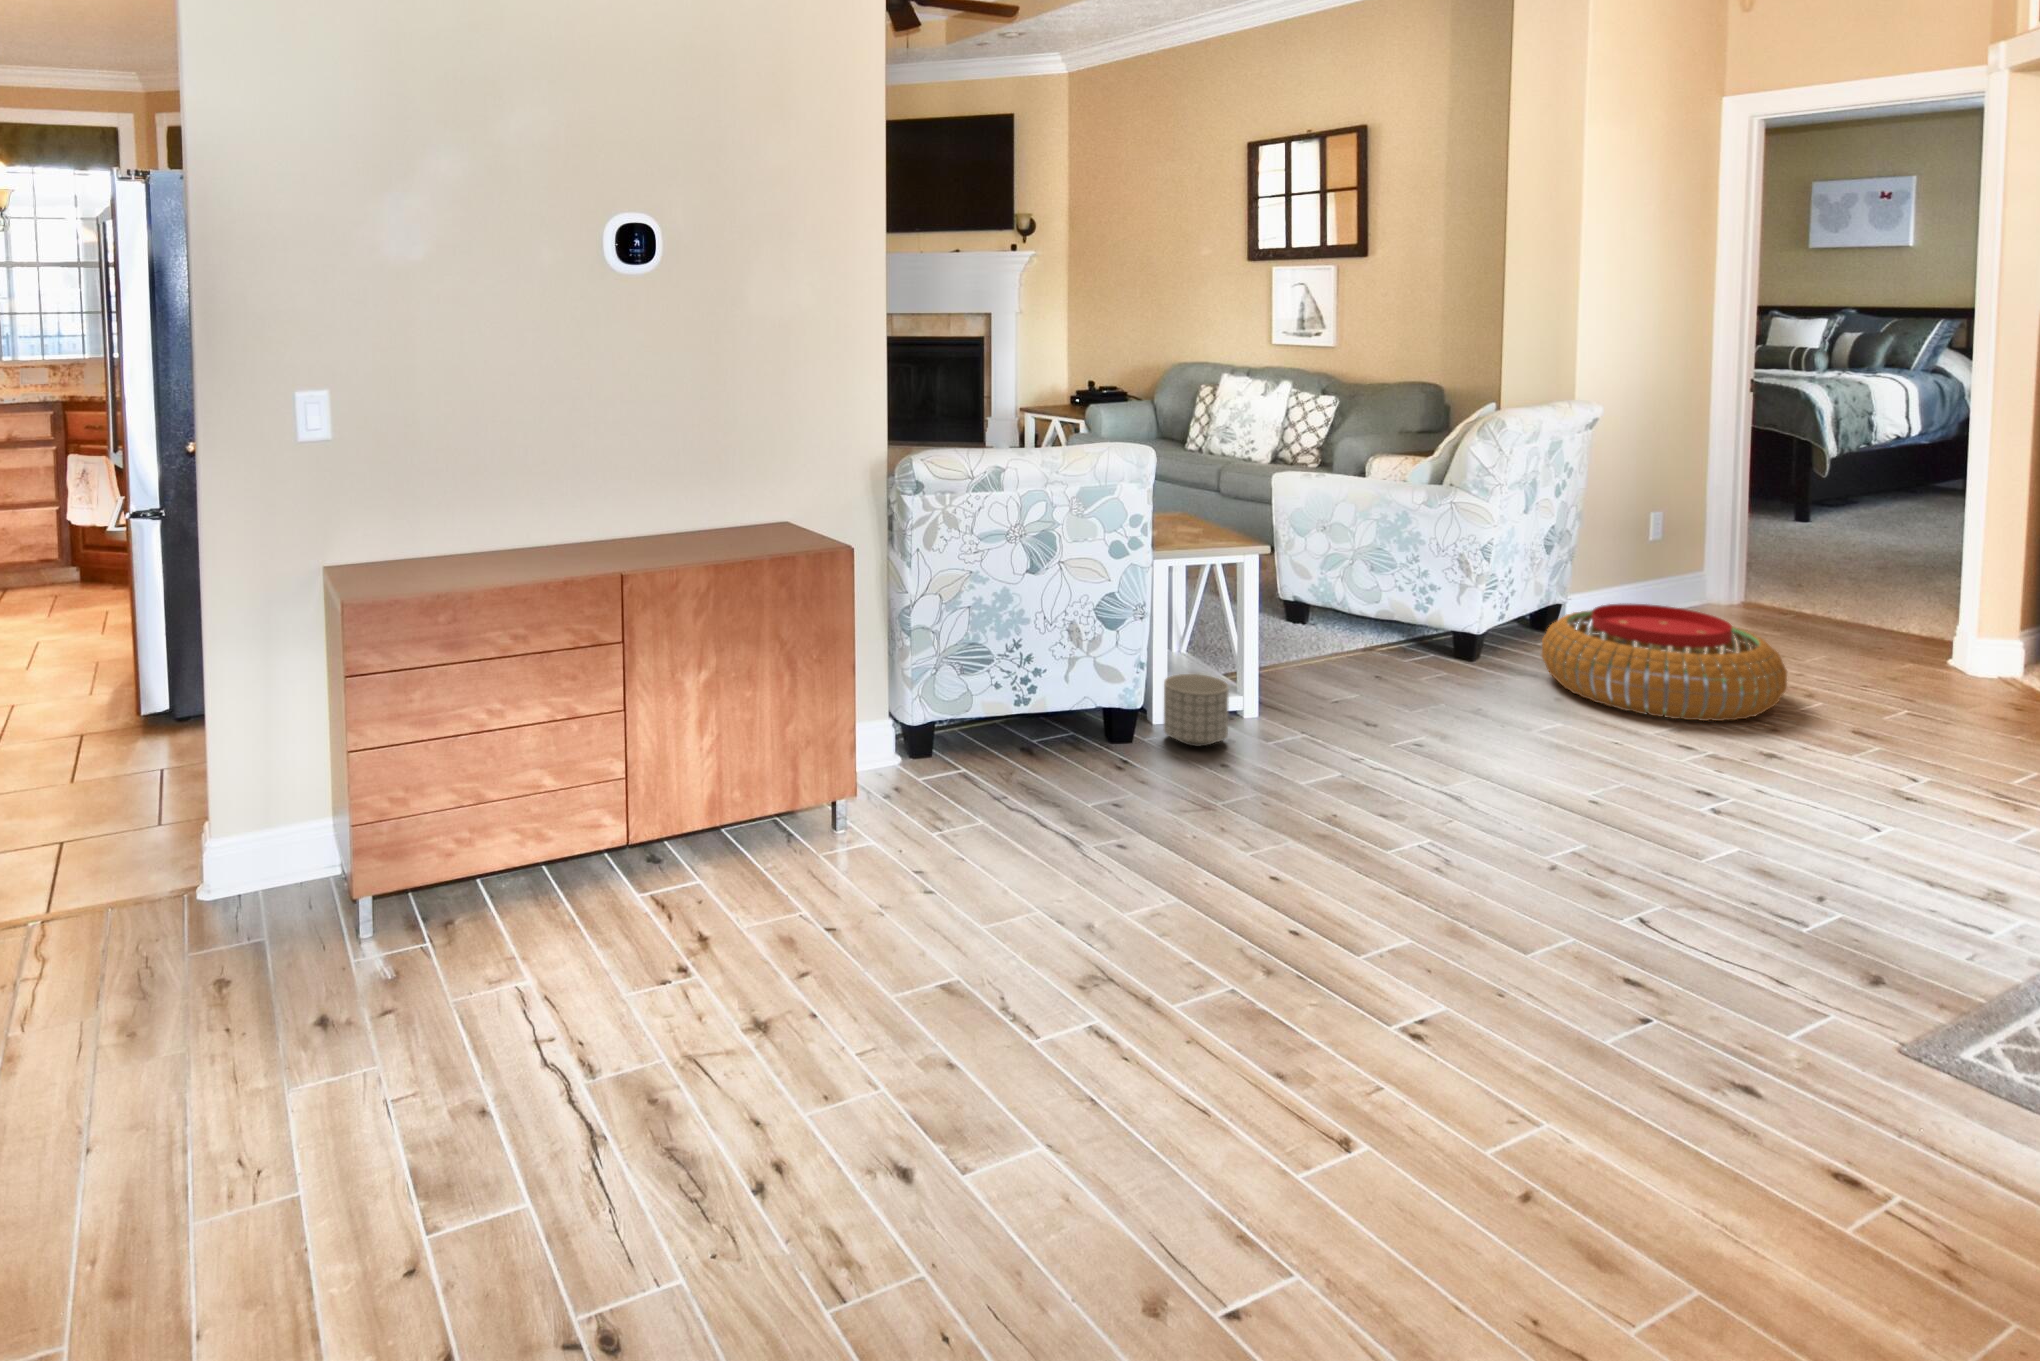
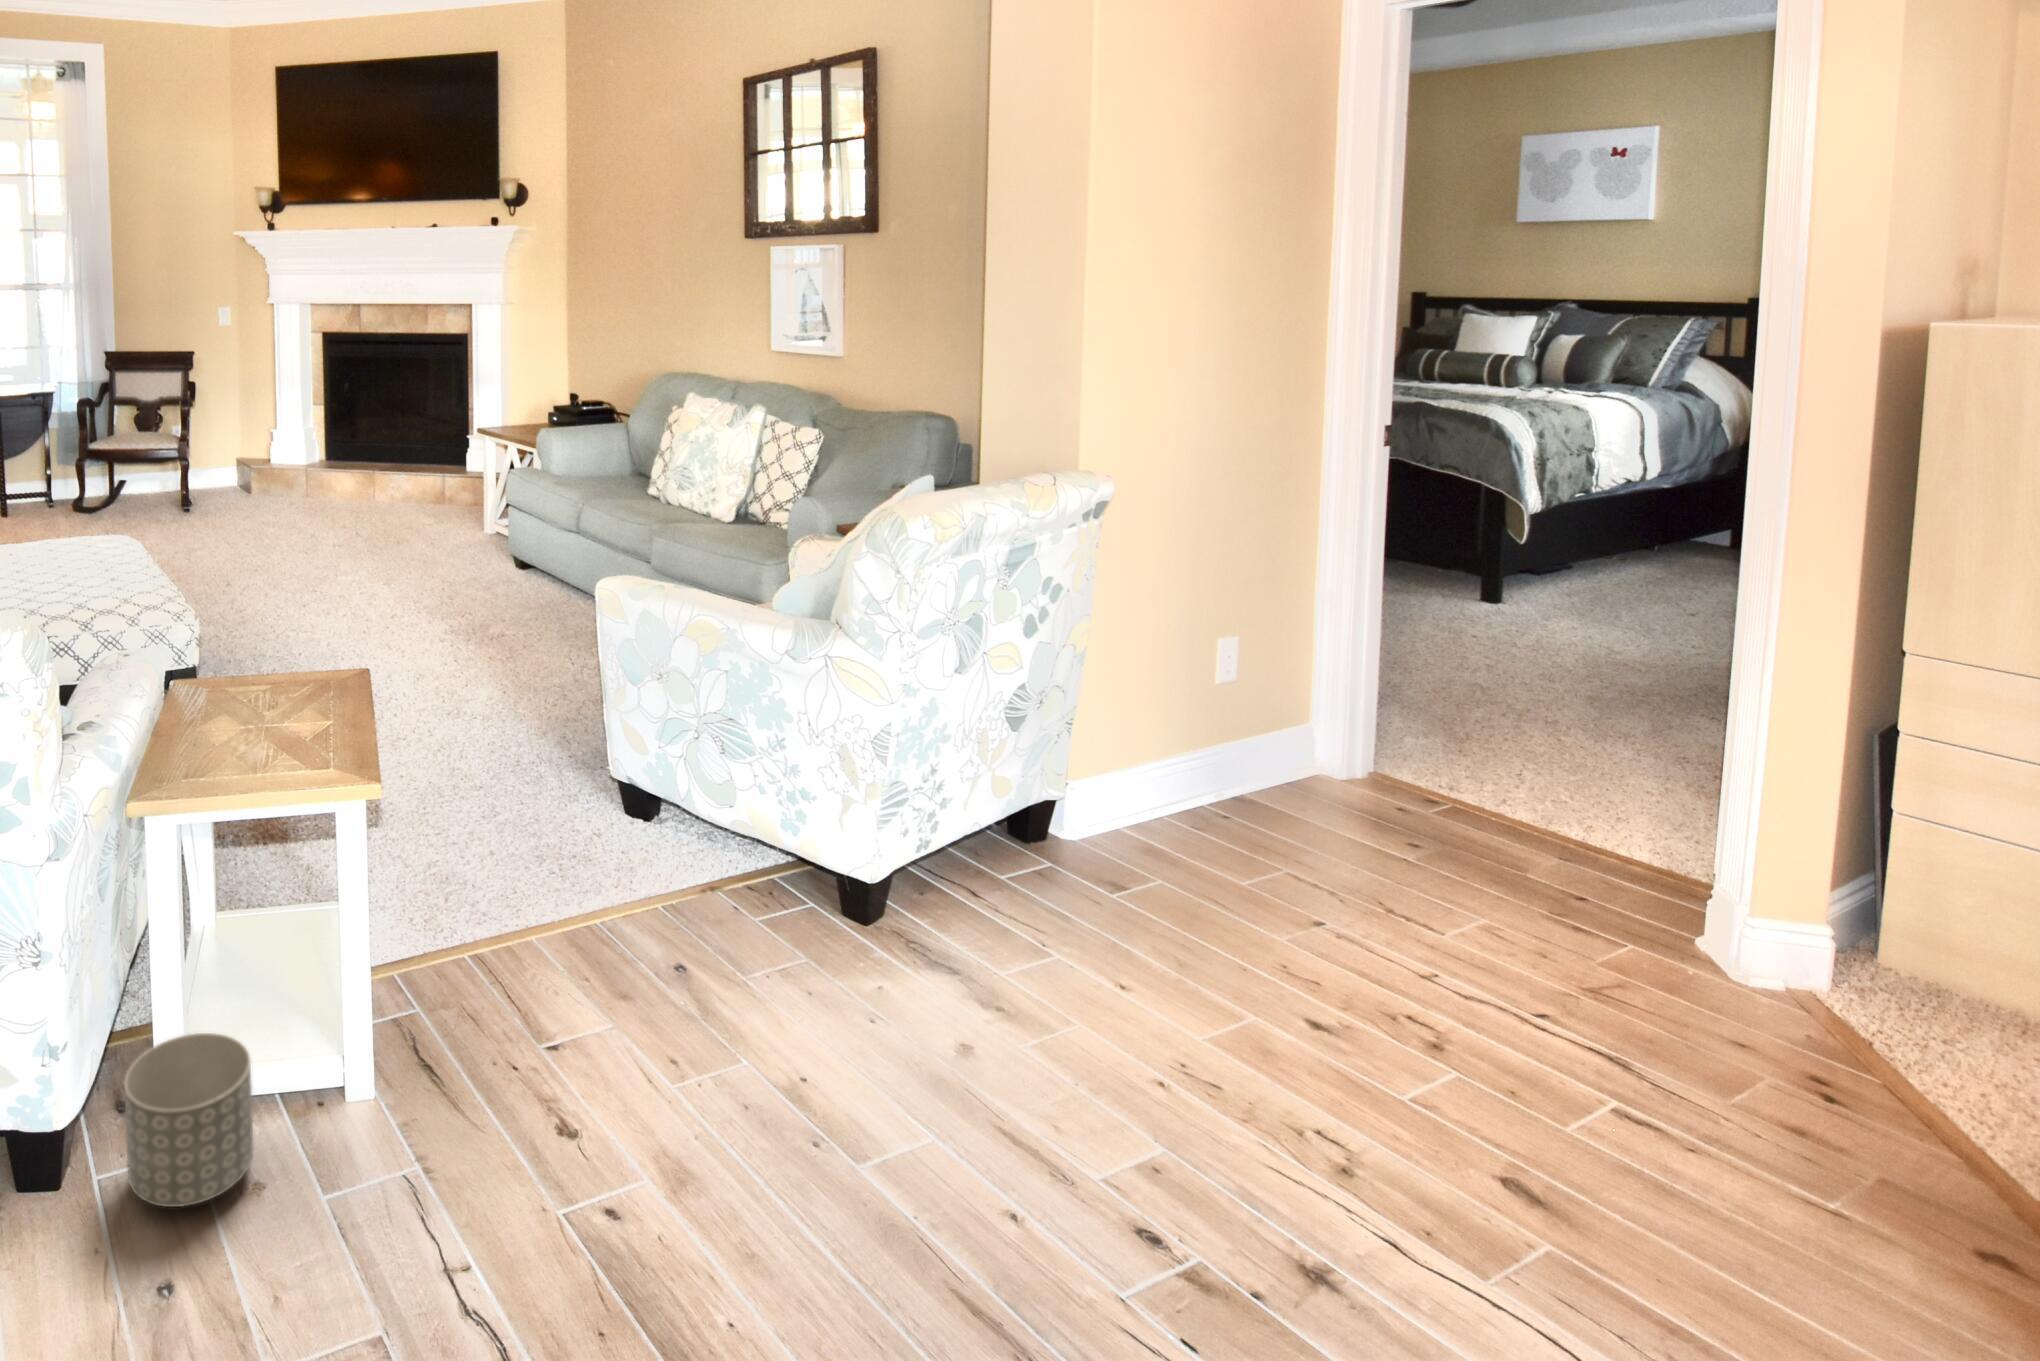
pouf: present [1541,604,1787,721] -> none [959,845,1387,1135]

